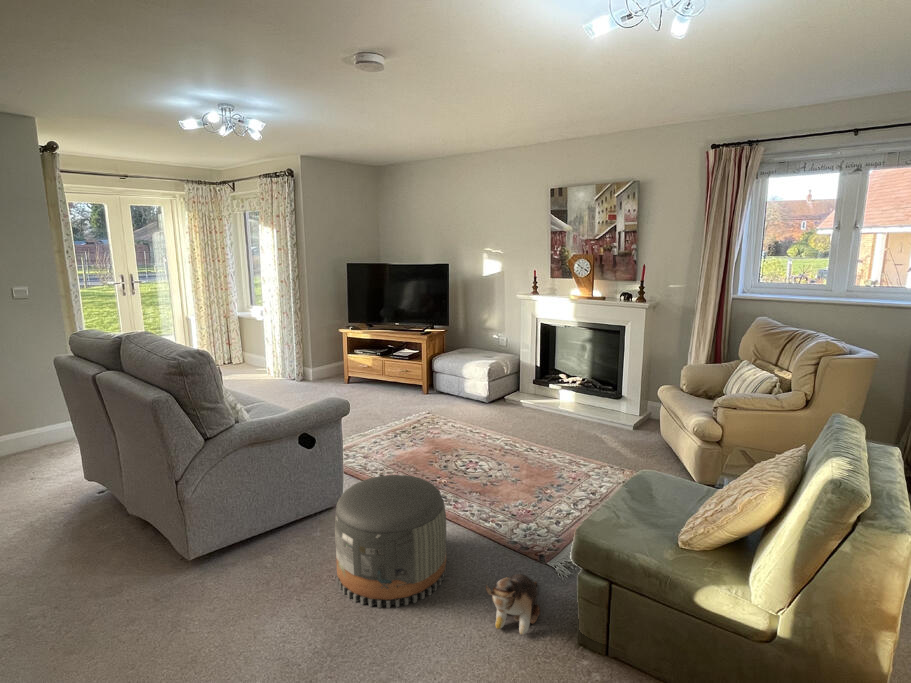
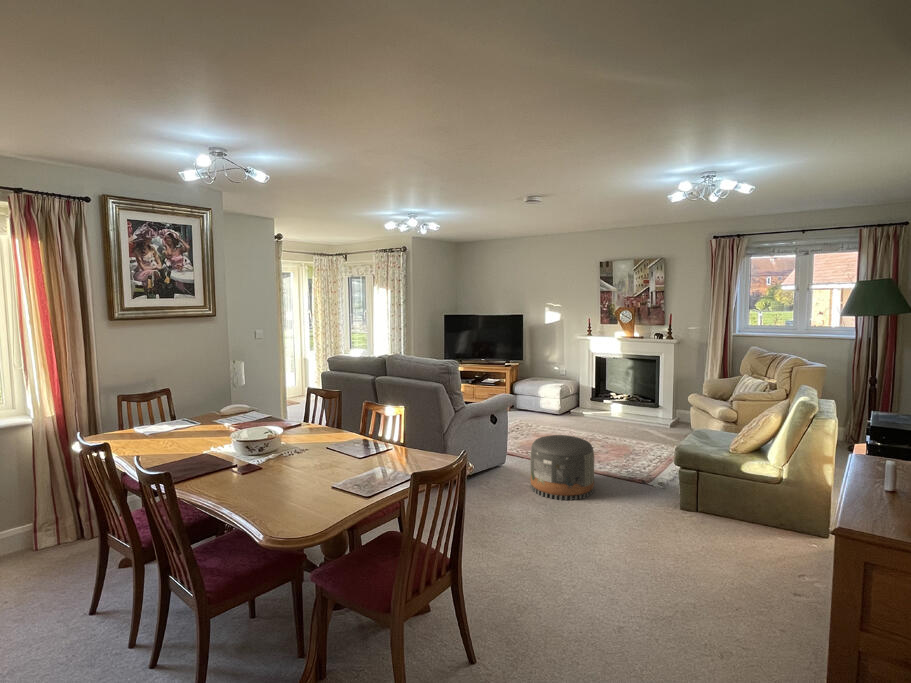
plush toy: present [486,574,540,635] -> none [633,474,656,506]

